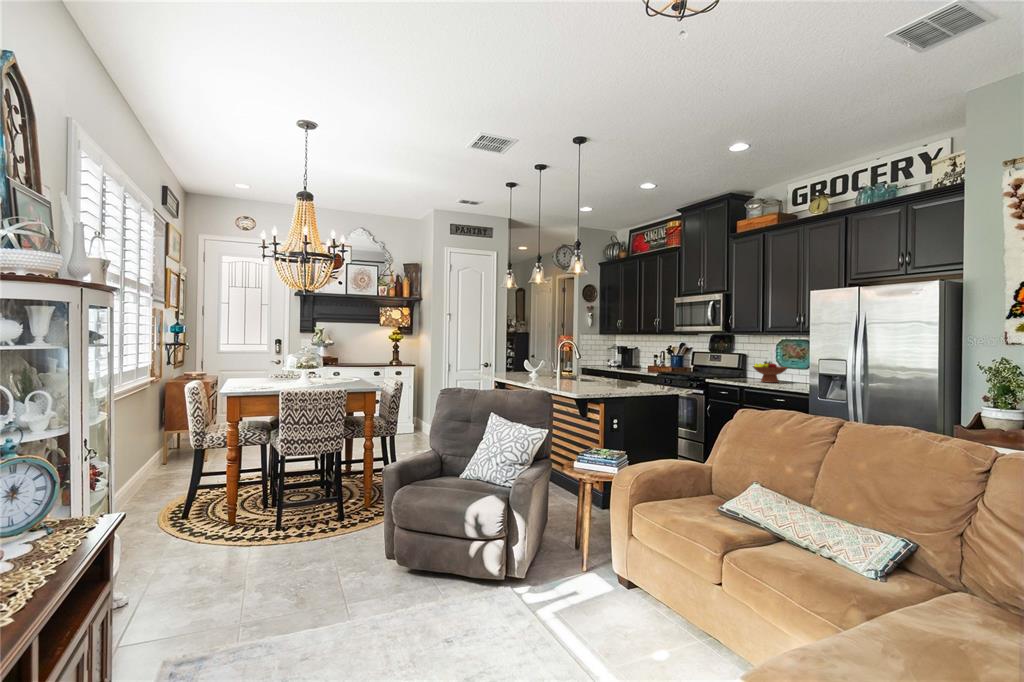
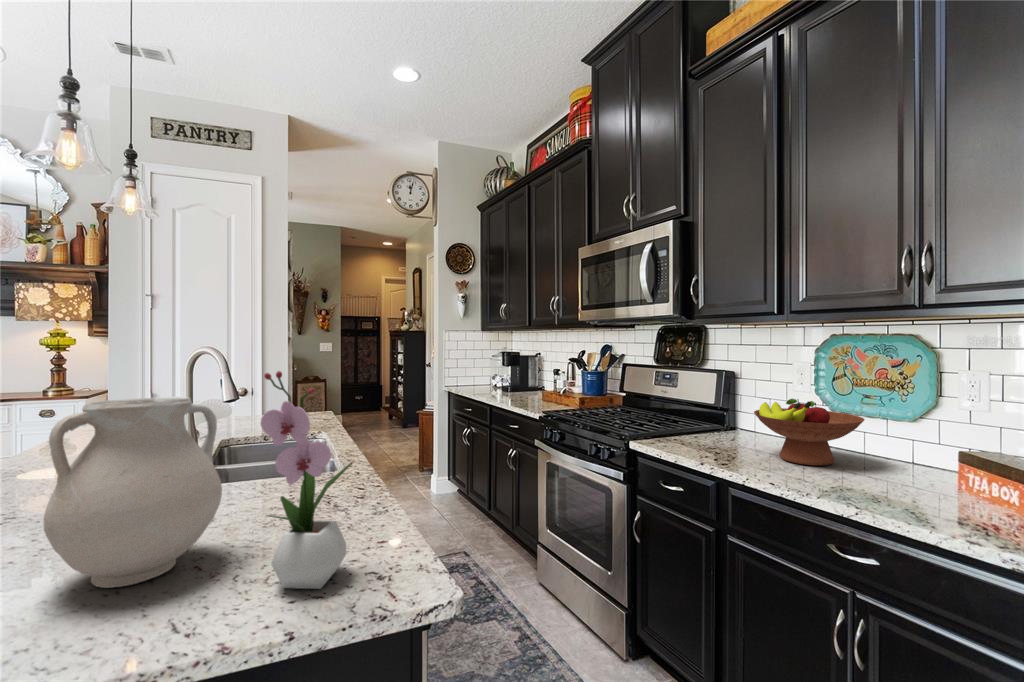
flower arrangement: none [650,344,665,387] -> present [261,371,353,589]
vase: none [606,350,636,386] -> present [43,397,222,588]

